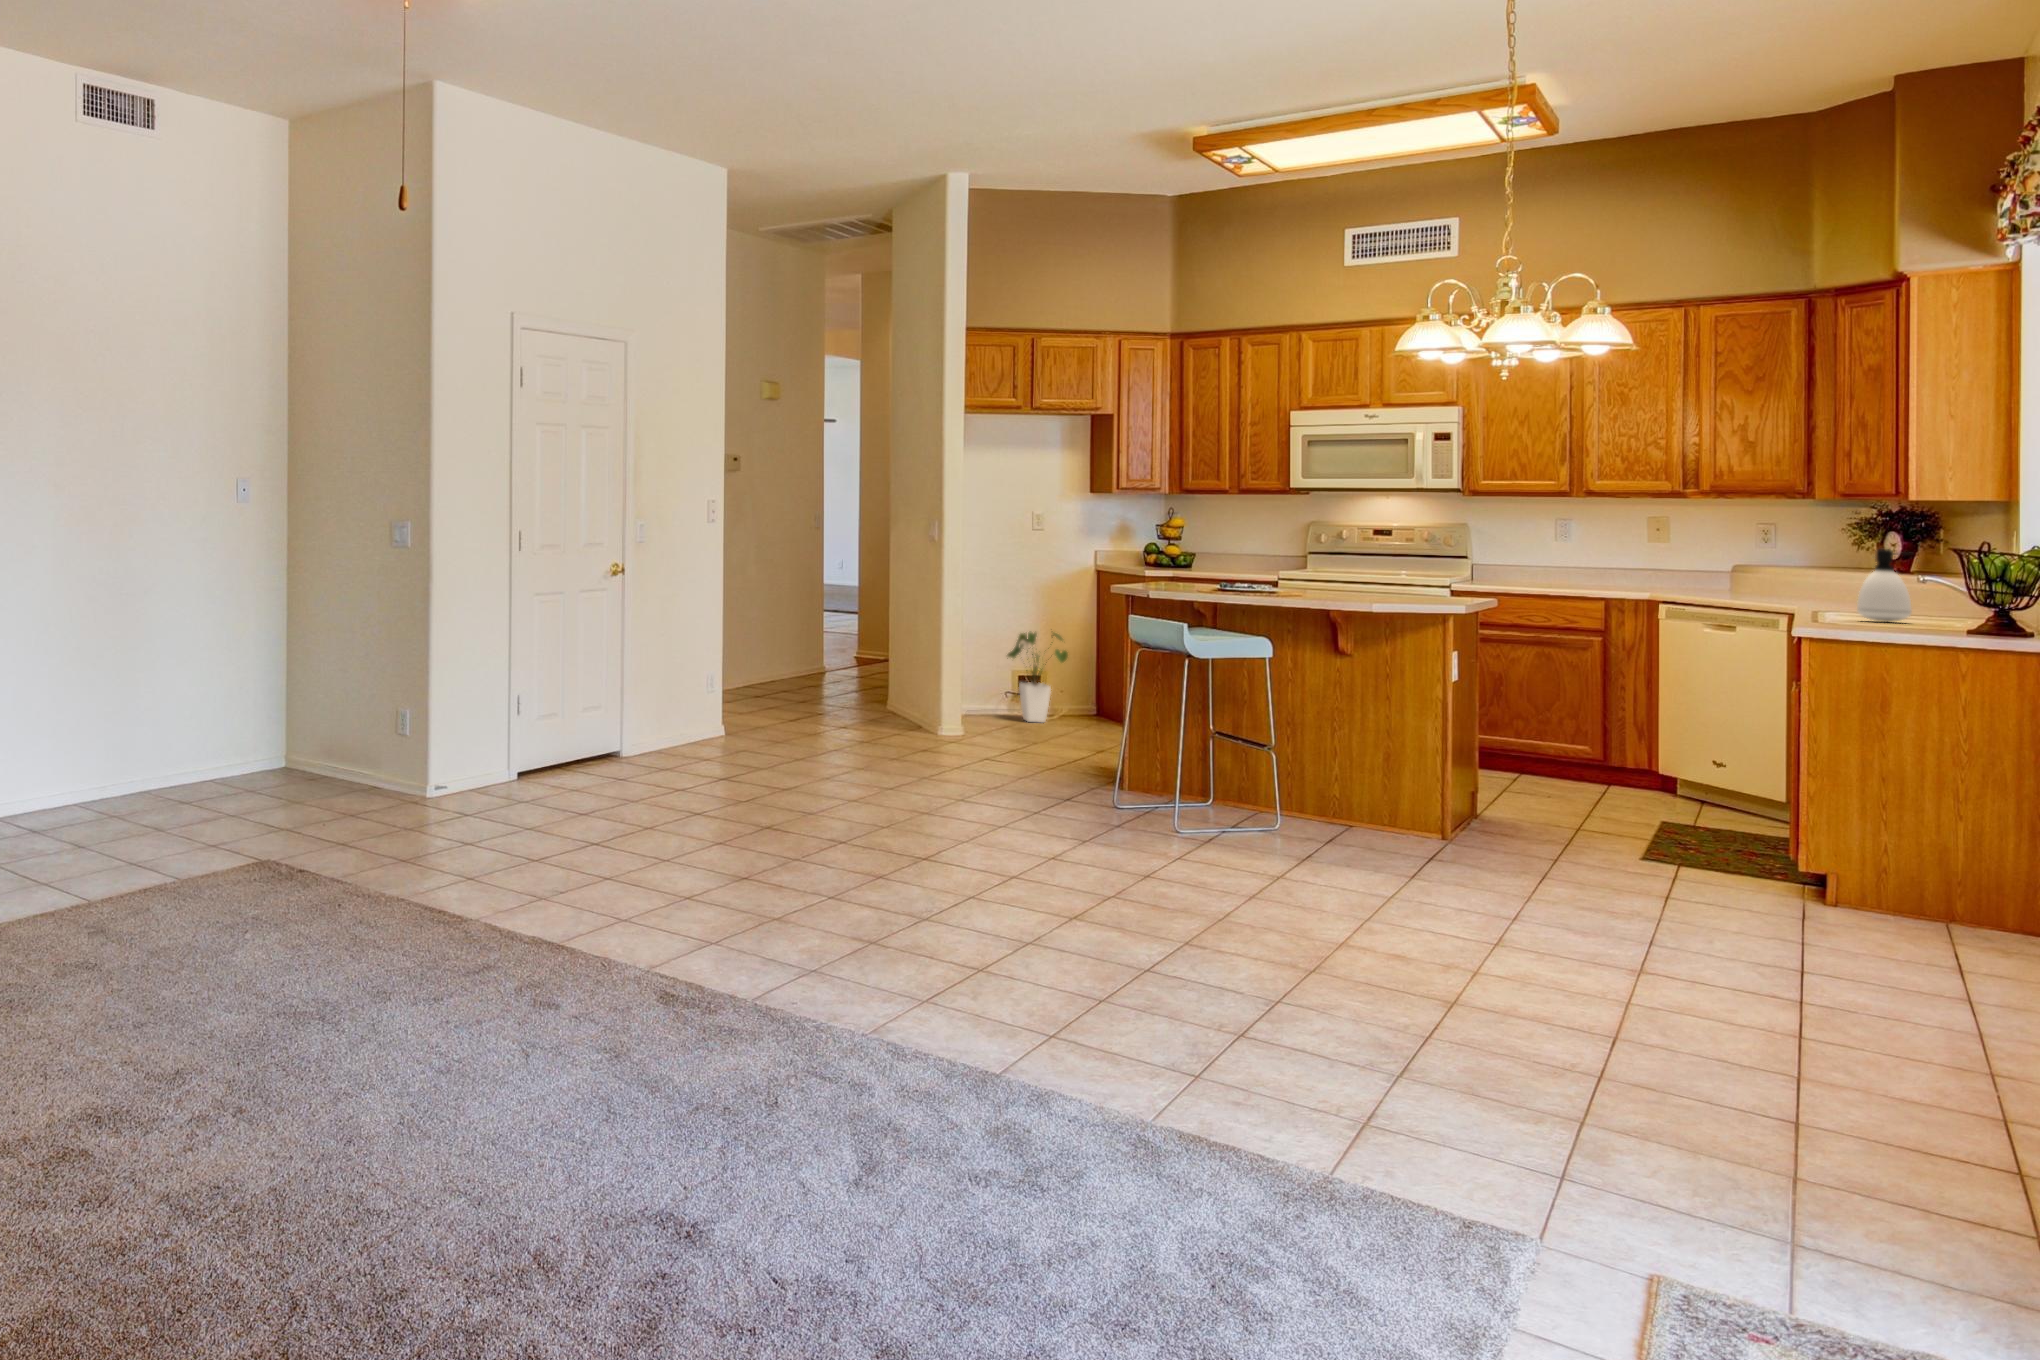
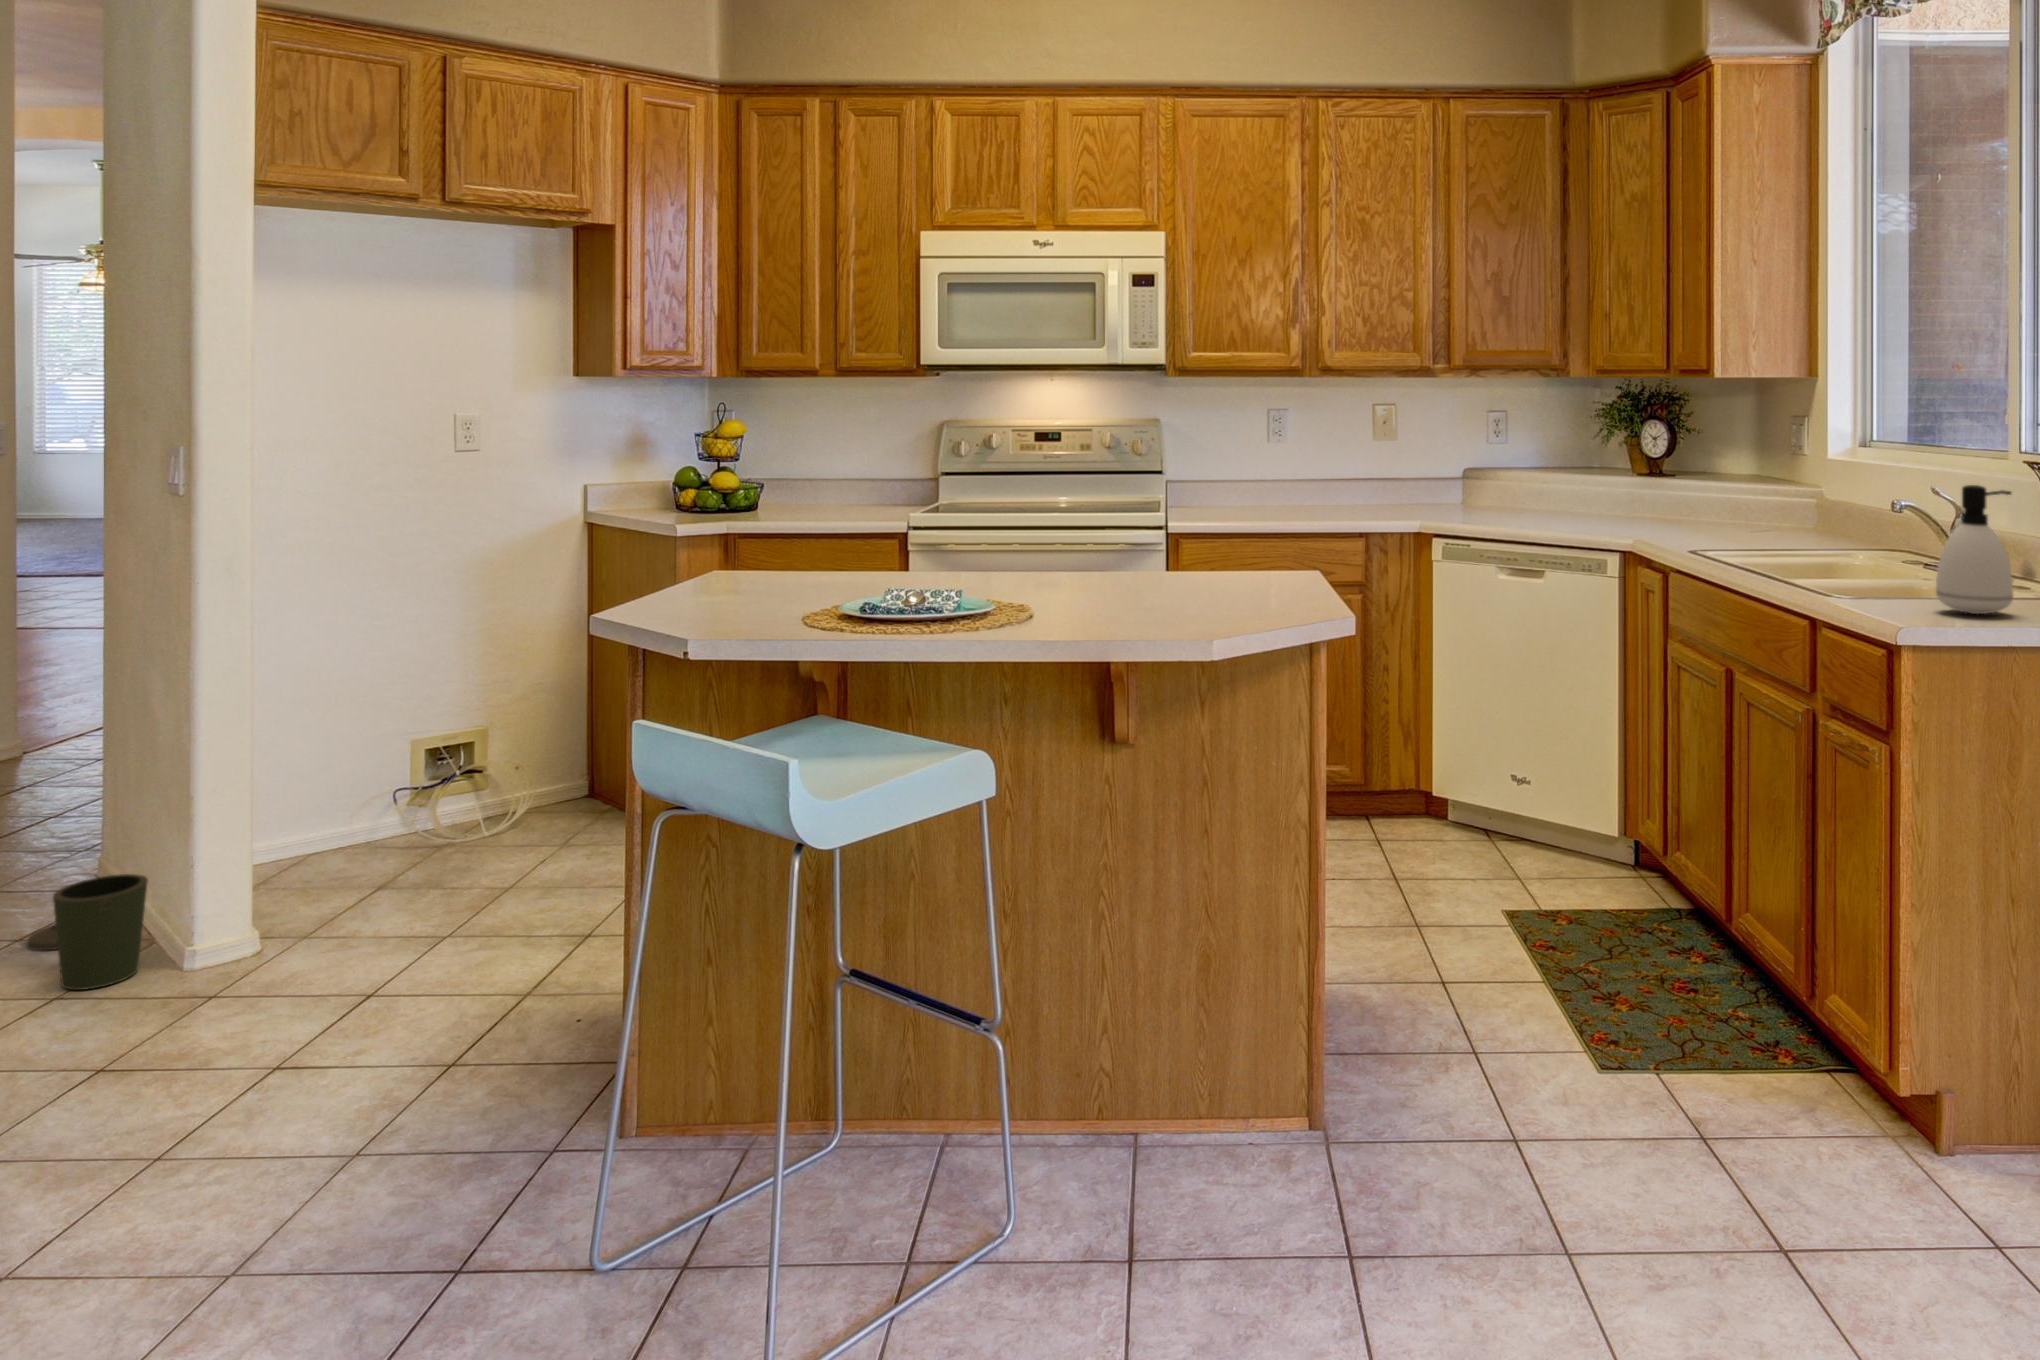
house plant: present [1008,632,1068,723] -> none [395,650,527,860]
trash can: none [872,690,920,730] -> present [27,874,148,990]

